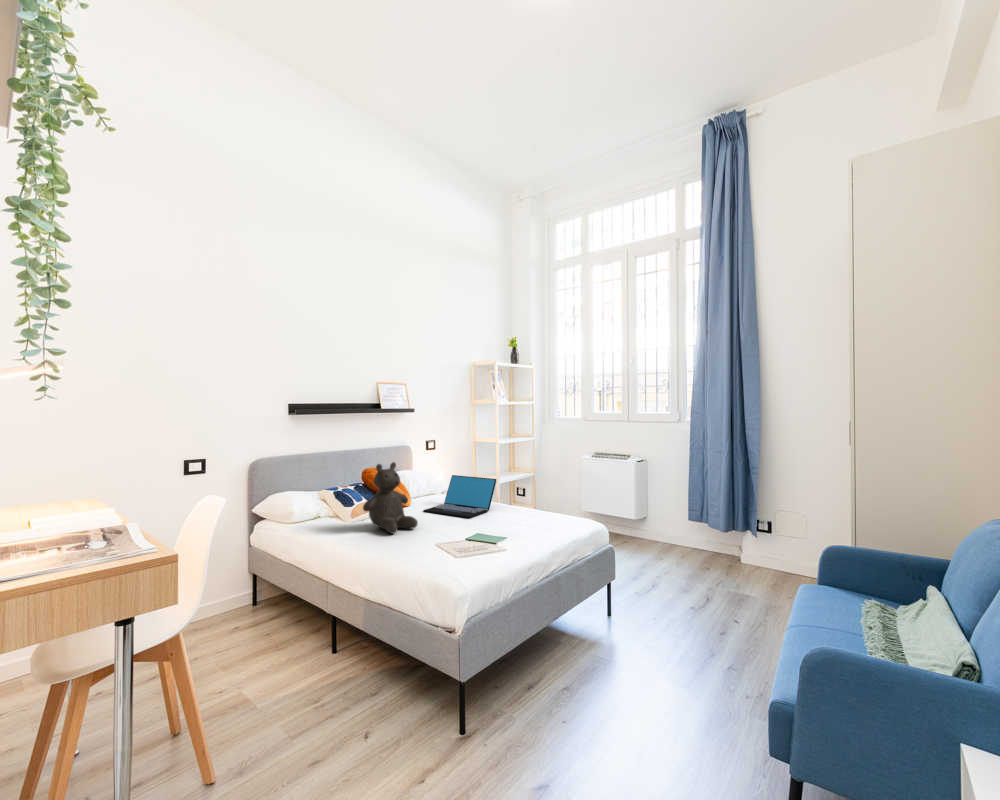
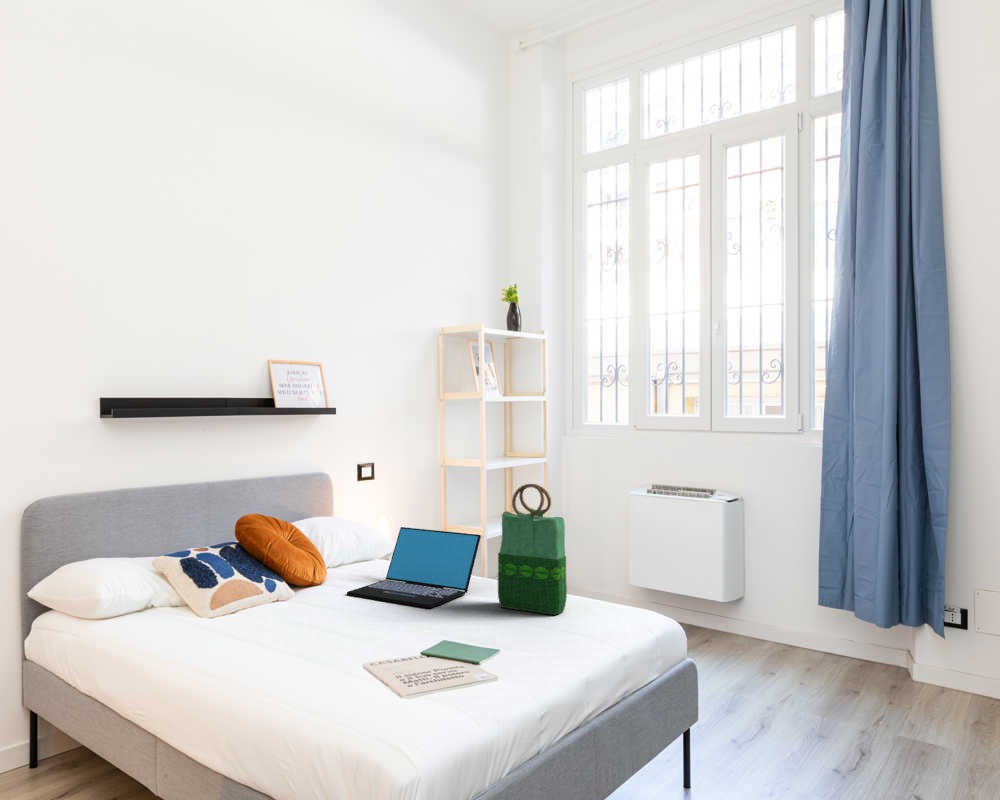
tote bag: none [506,450,543,521] -> present [498,484,567,615]
teddy bear: present [363,462,418,533] -> none [228,506,333,641]

